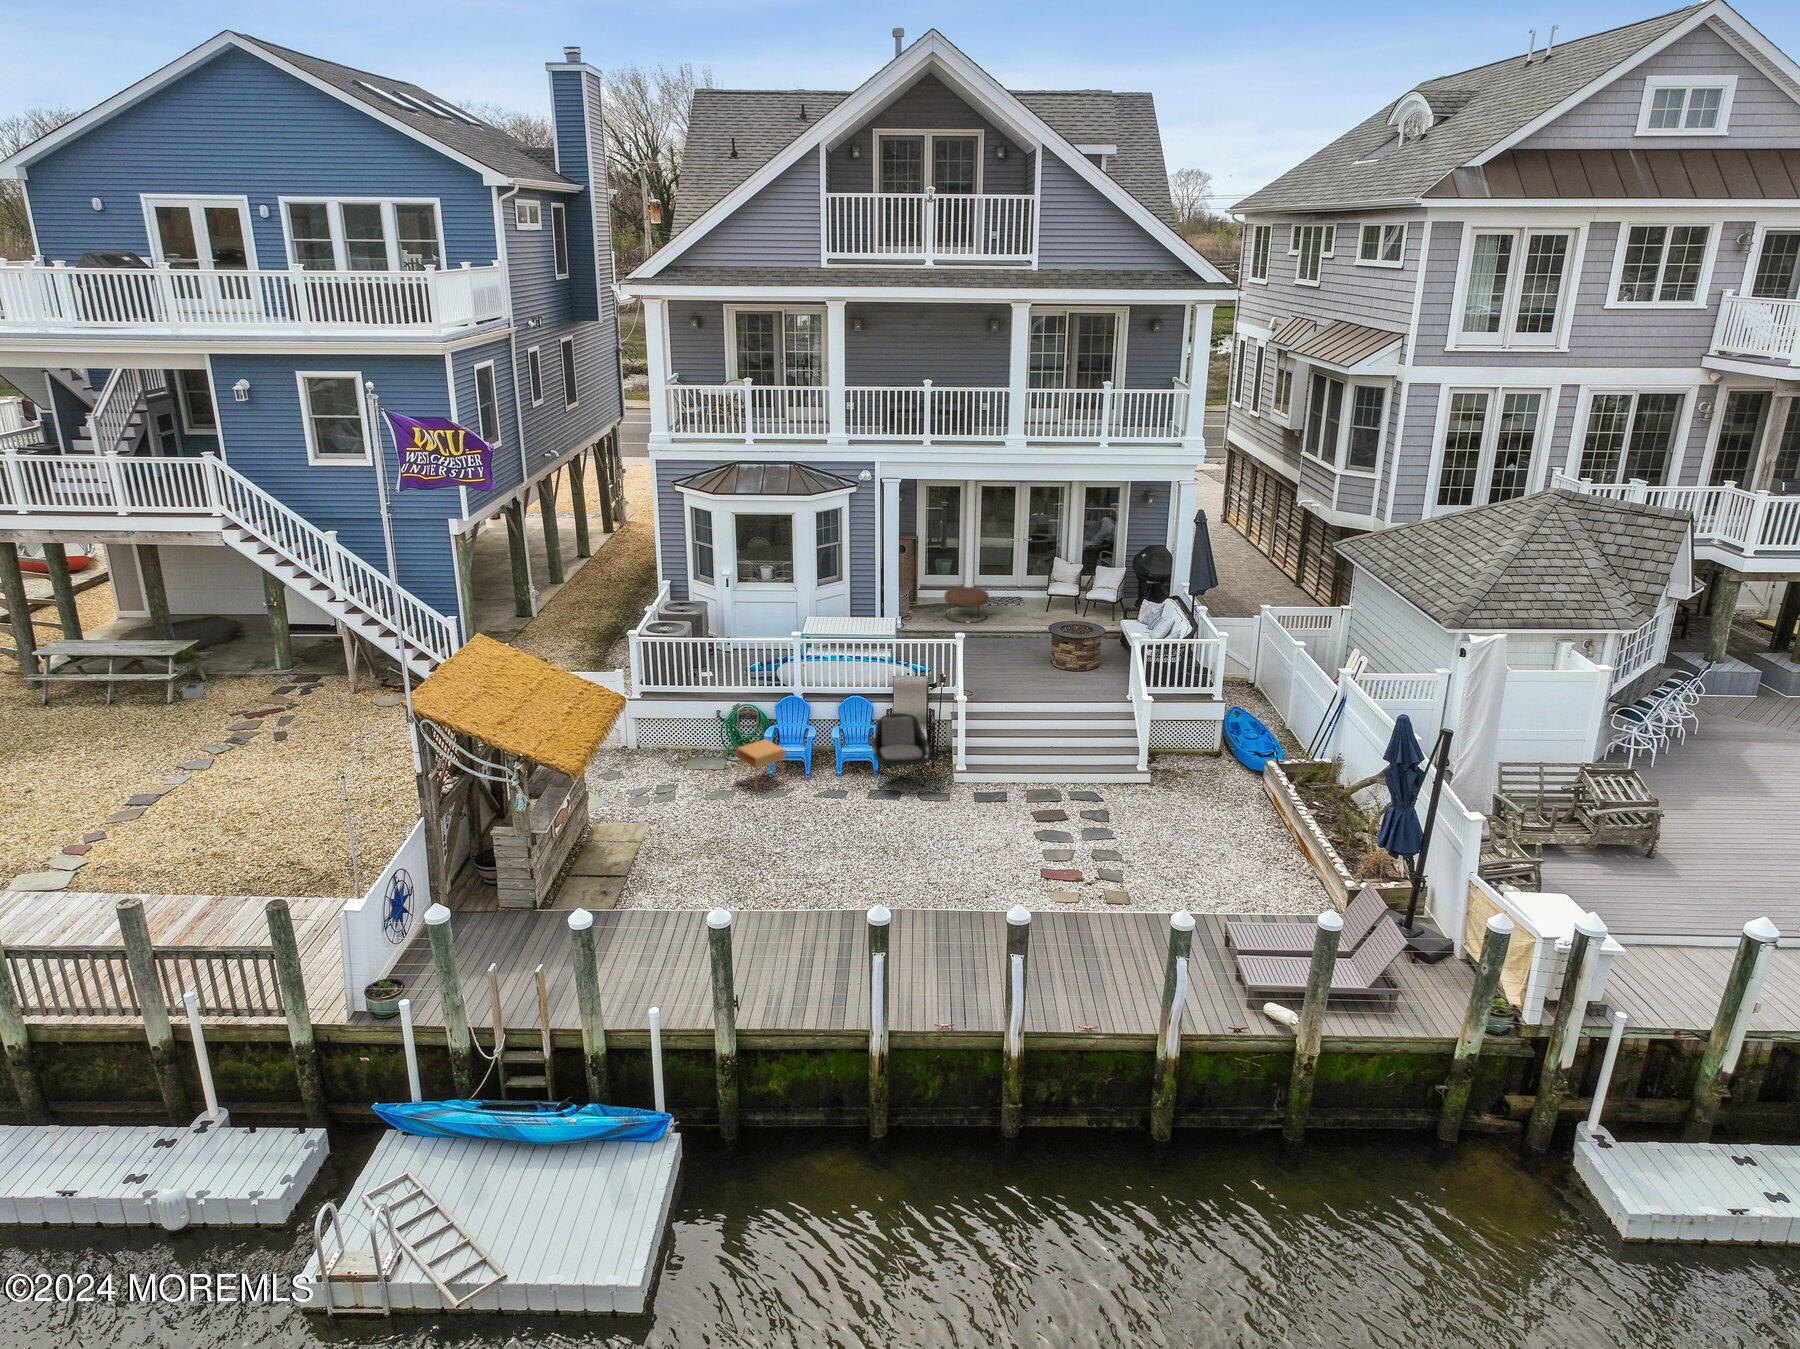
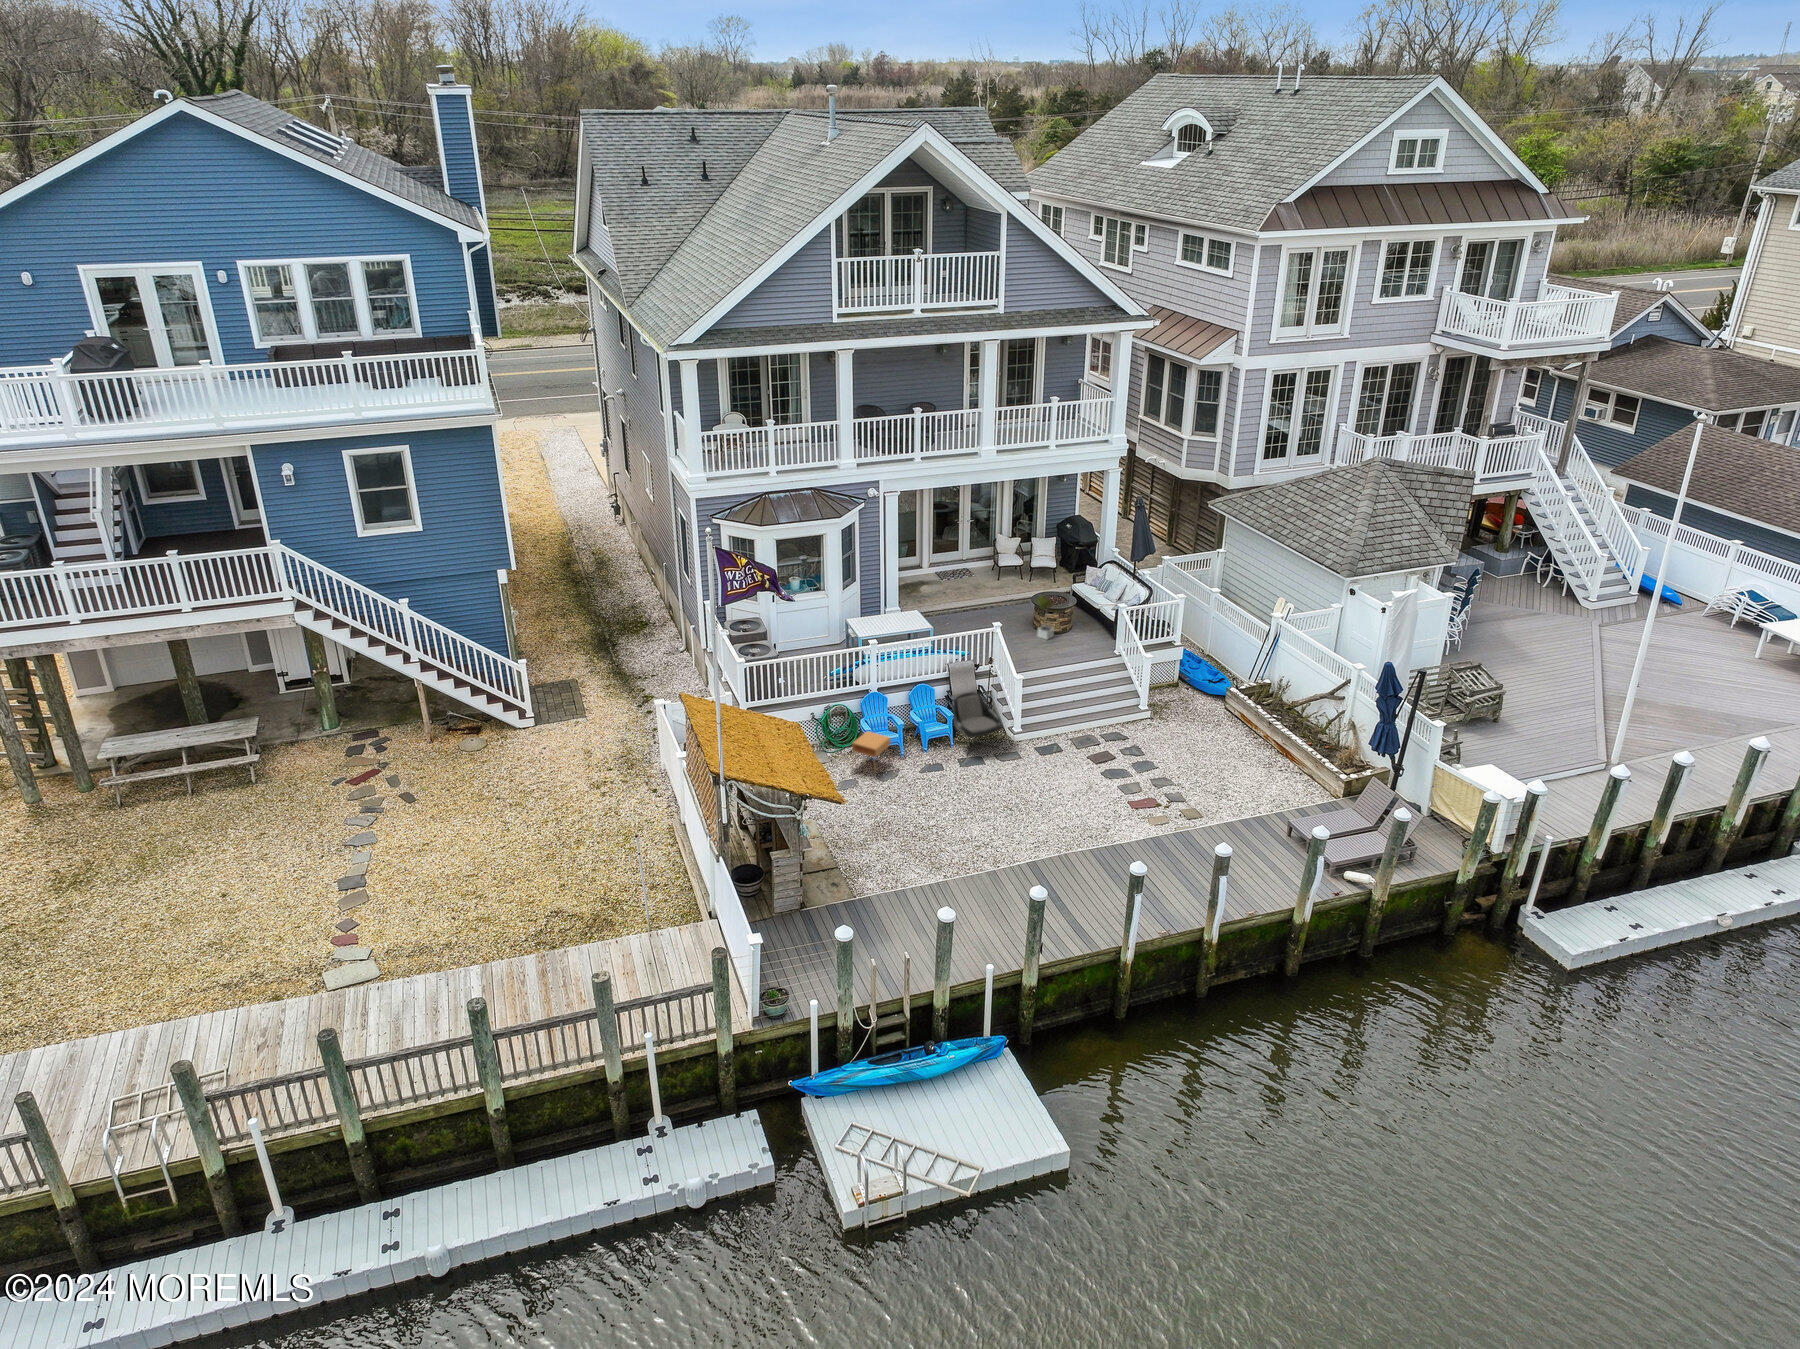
ottoman: present [944,587,989,622] -> none [925,568,961,599]
potted tree: present [173,649,204,699] -> present [1037,596,1054,640]

